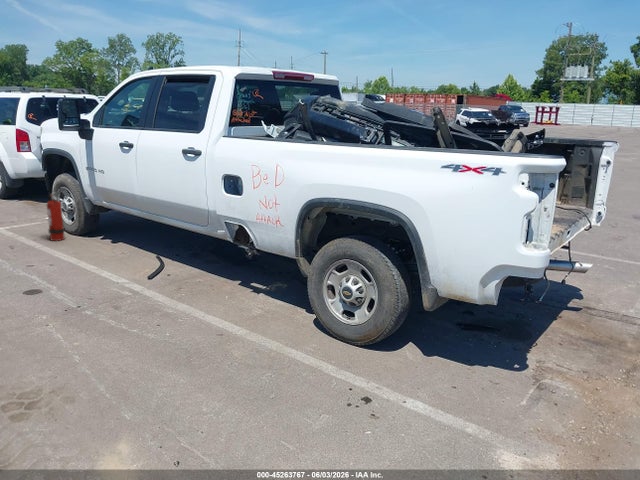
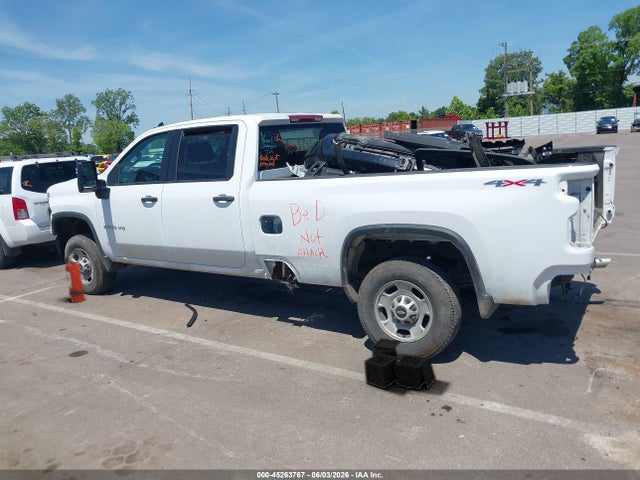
storage bin: none [298,316,371,377] -> present [364,338,436,390]

